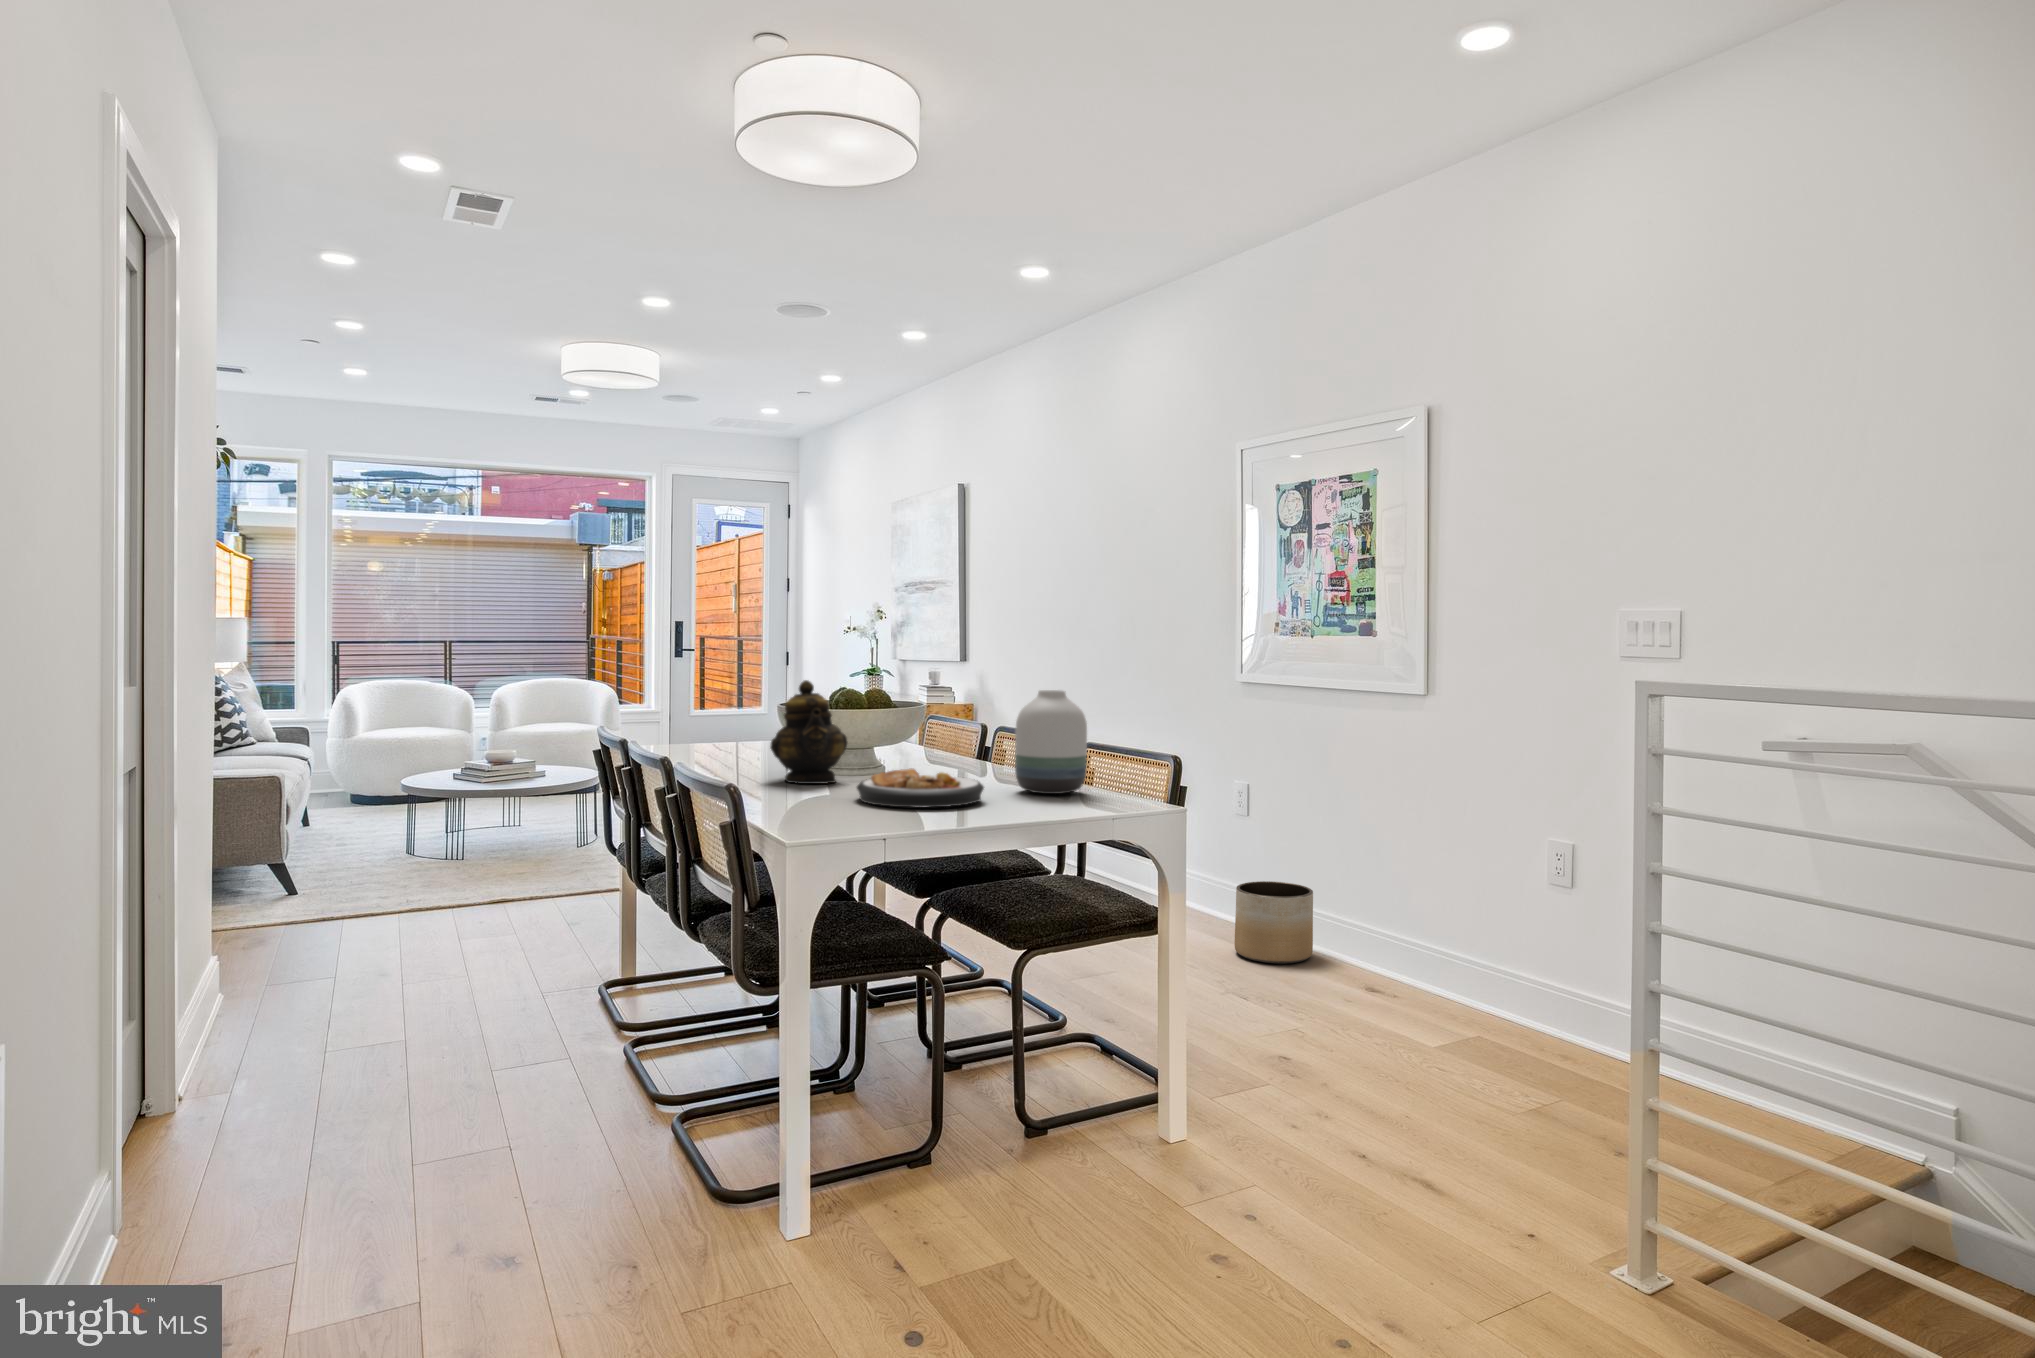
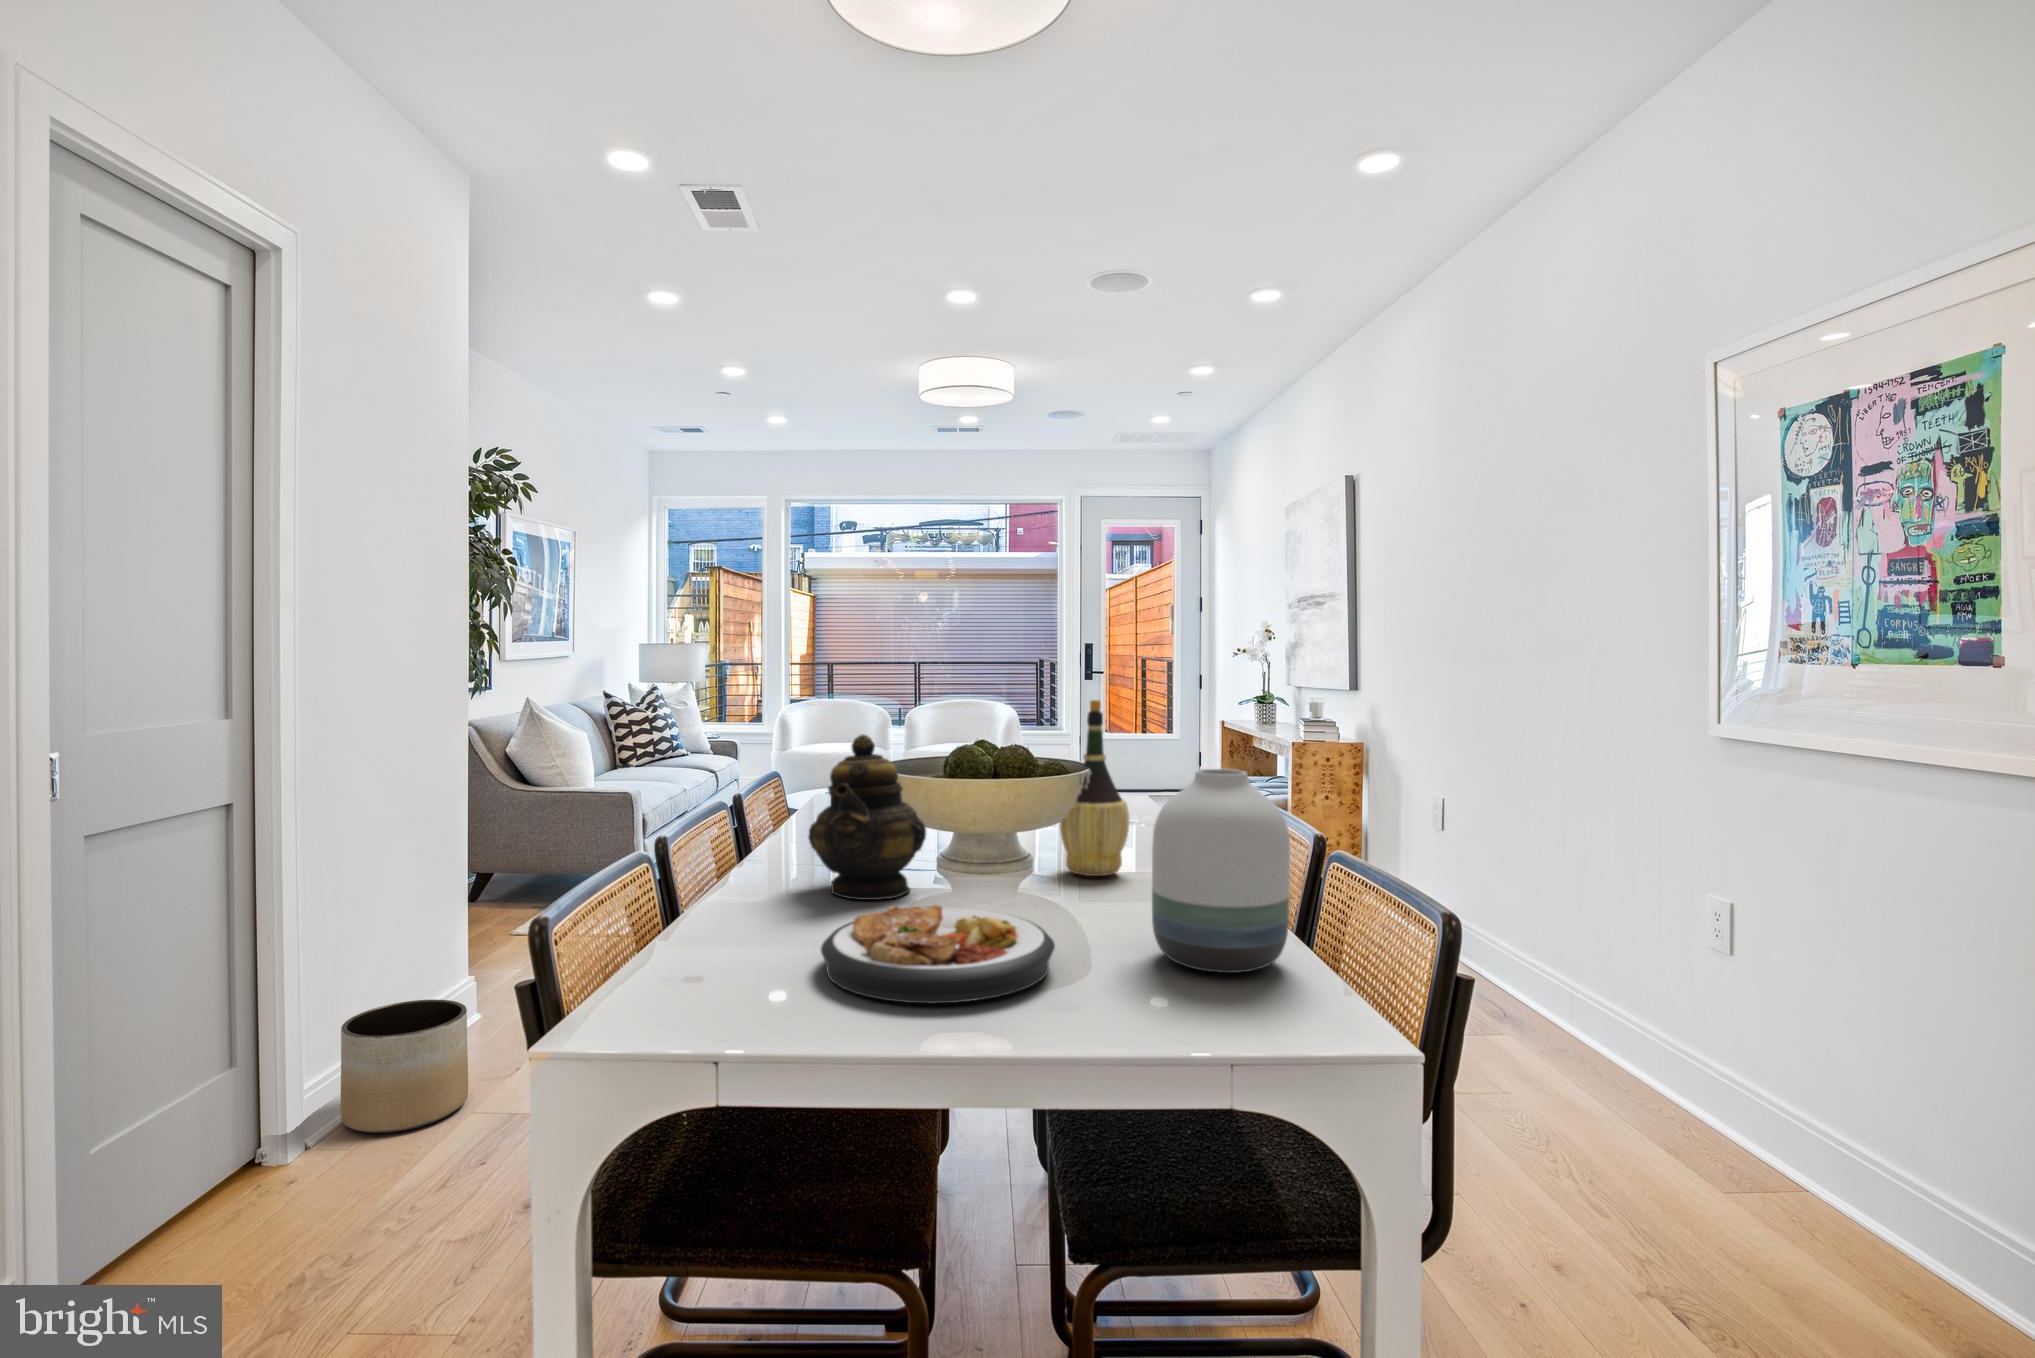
wine bottle: none [904,658,949,770] -> present [1060,700,1129,876]
planter: present [1235,881,1313,964] -> present [340,999,468,1133]

